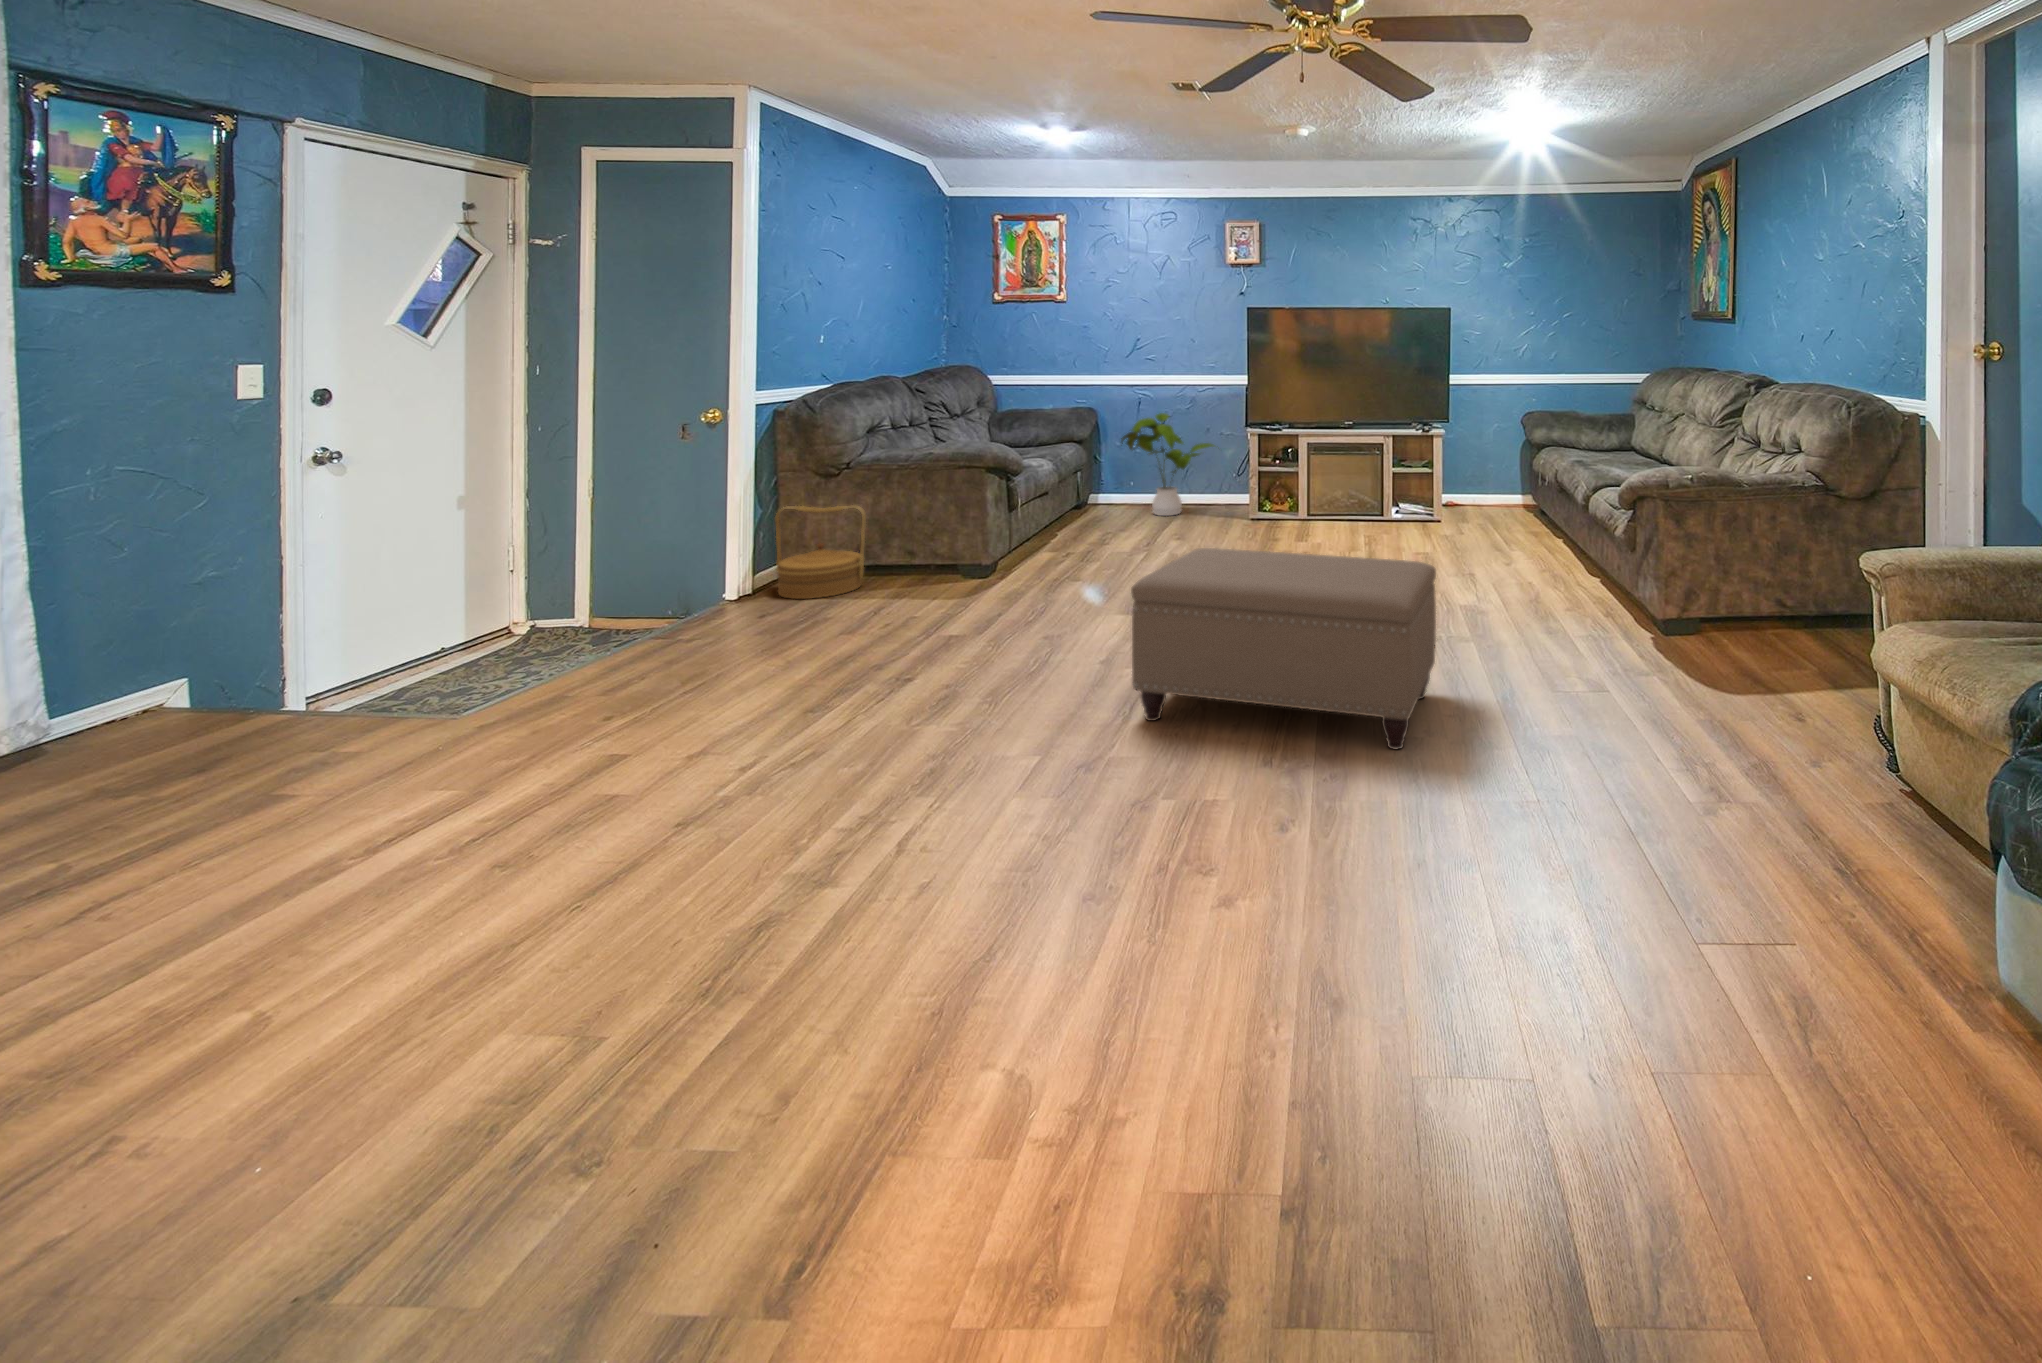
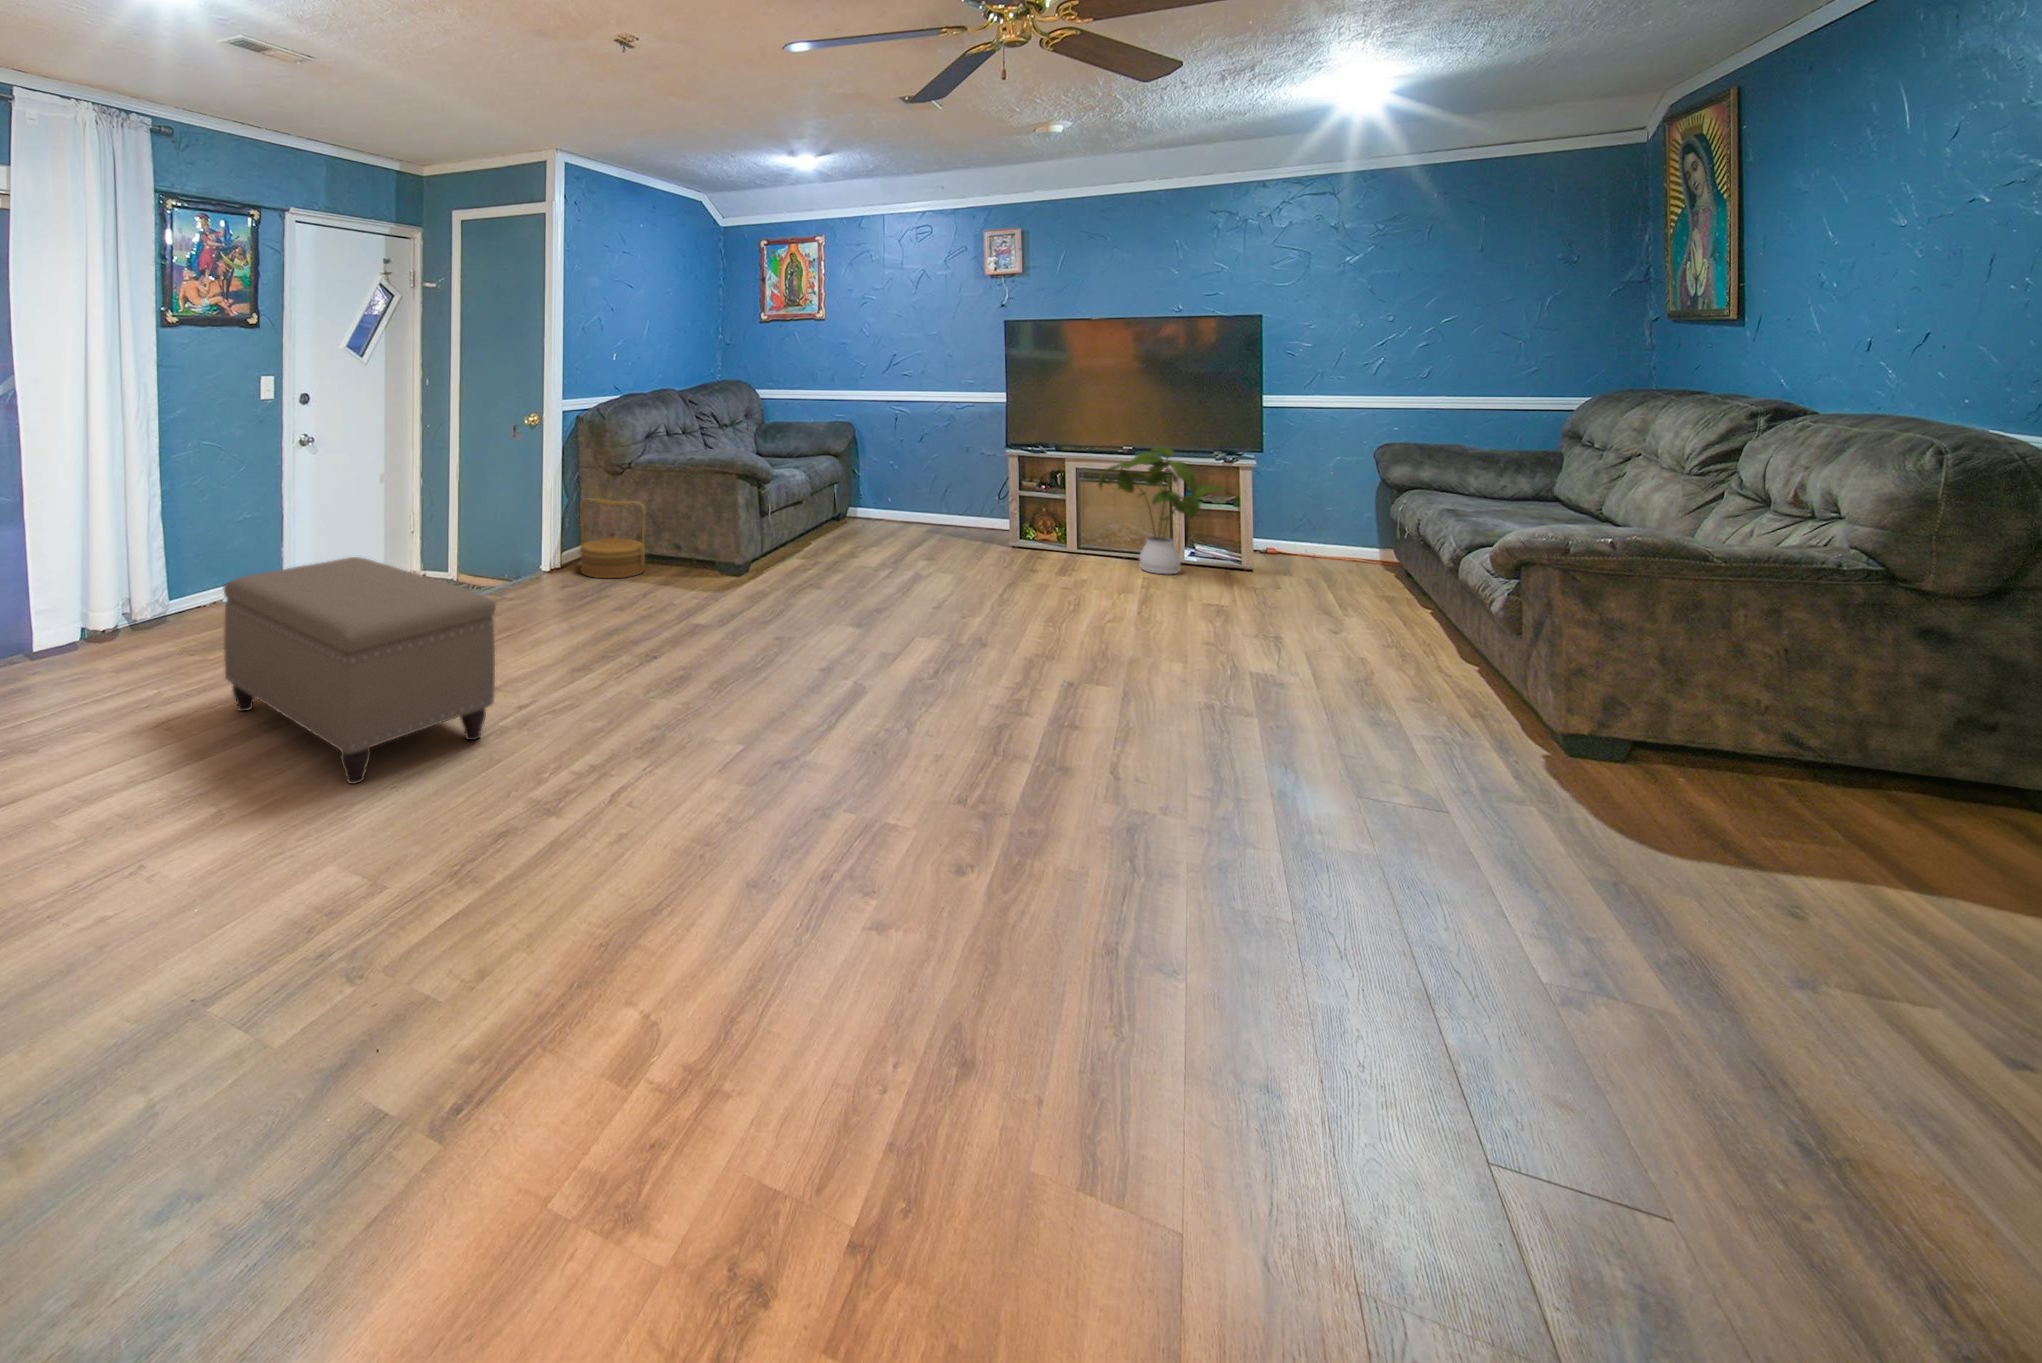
house plant: present [1121,413,1214,516] -> present [1098,446,1229,574]
ottoman: present [1131,548,1436,749] -> present [223,557,496,784]

